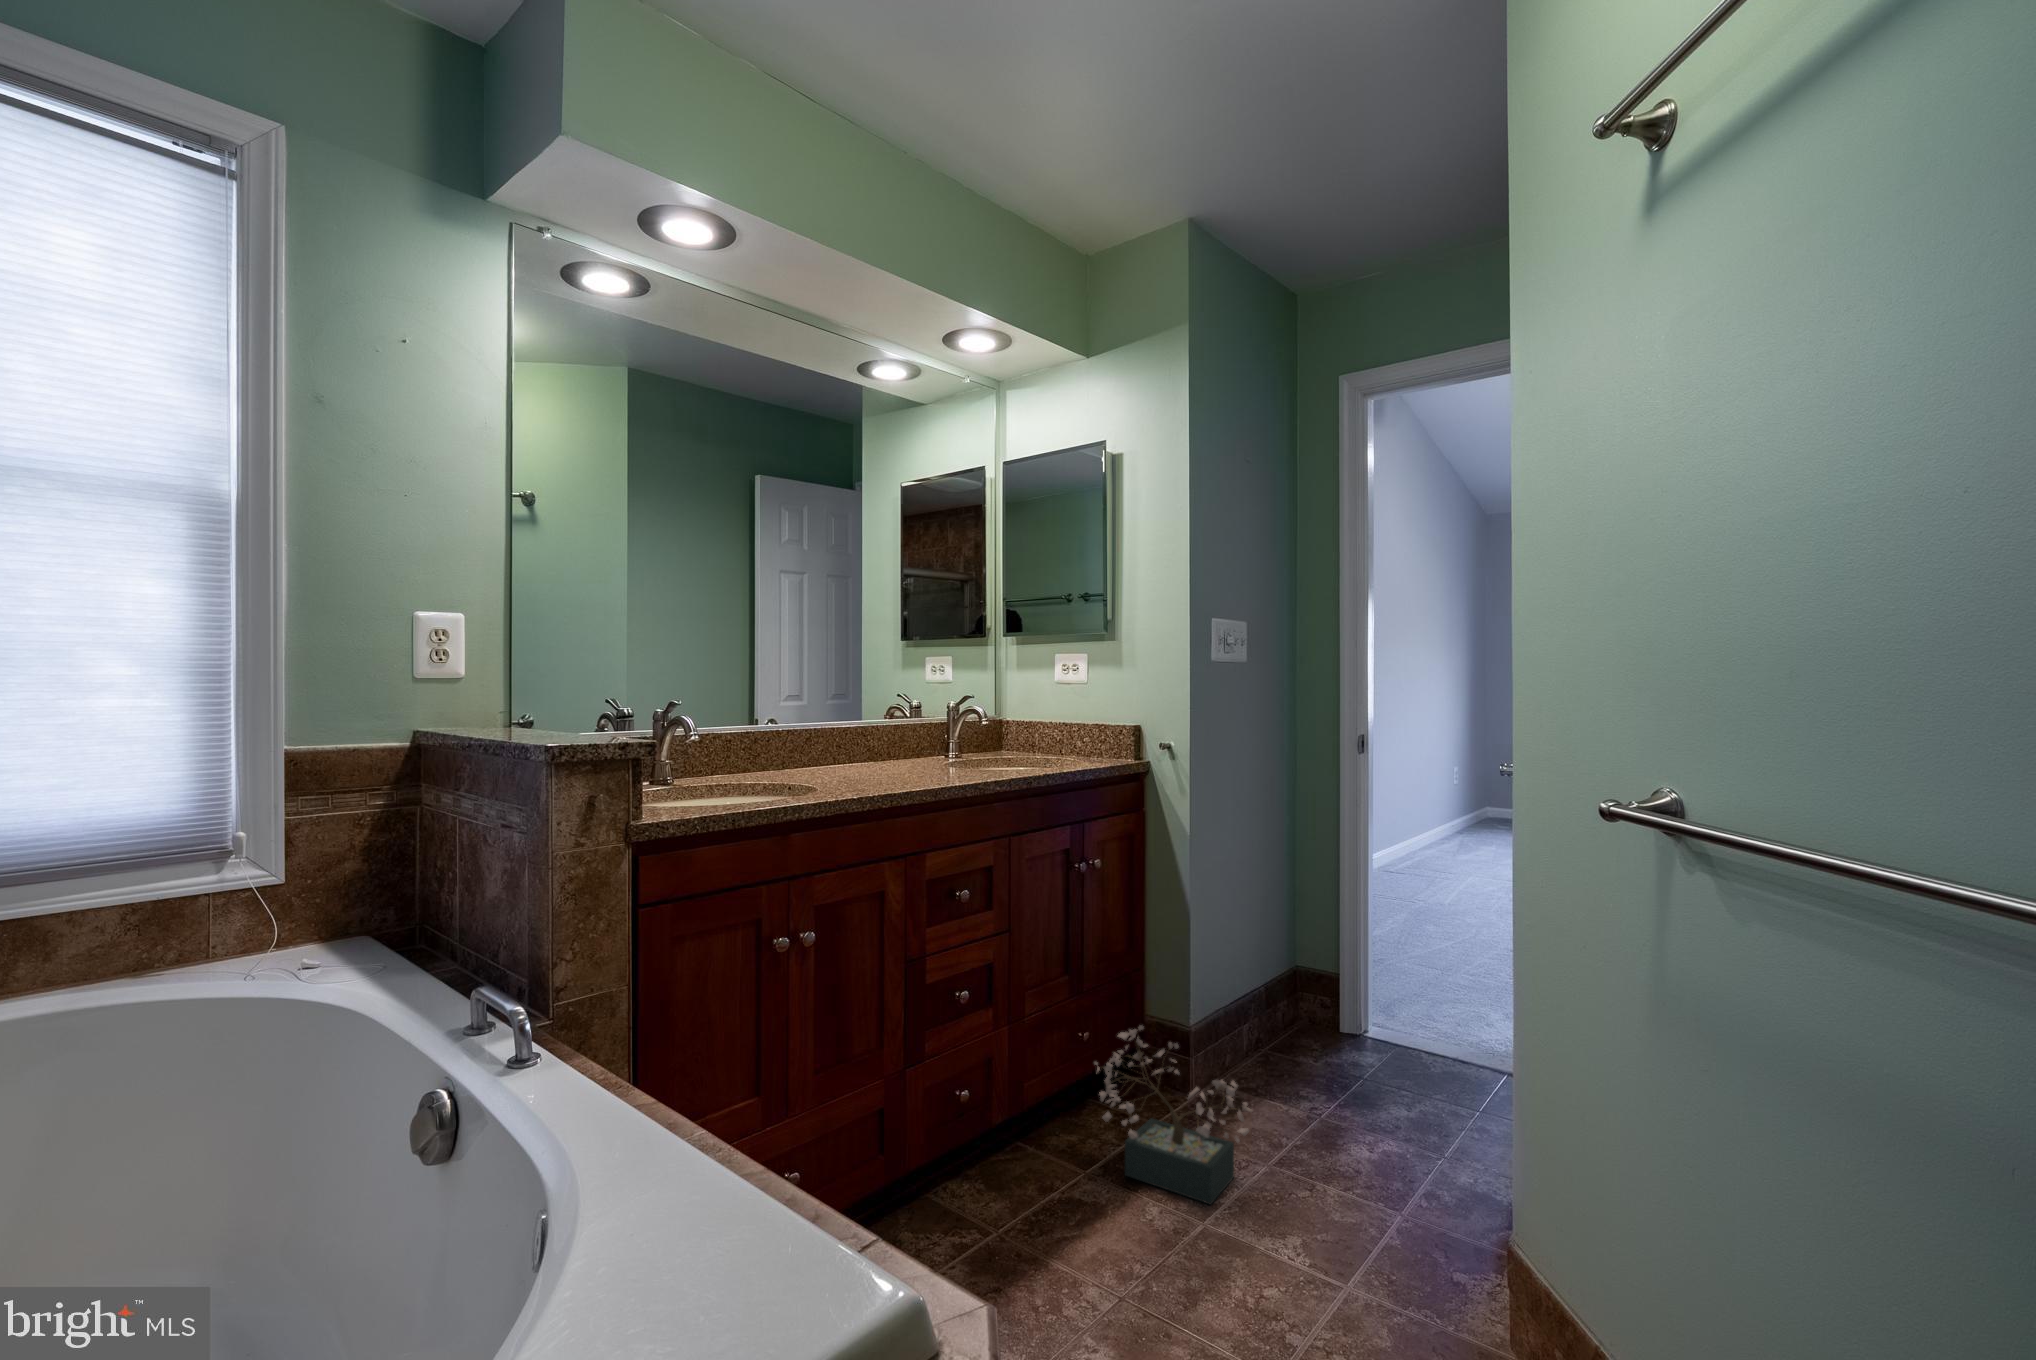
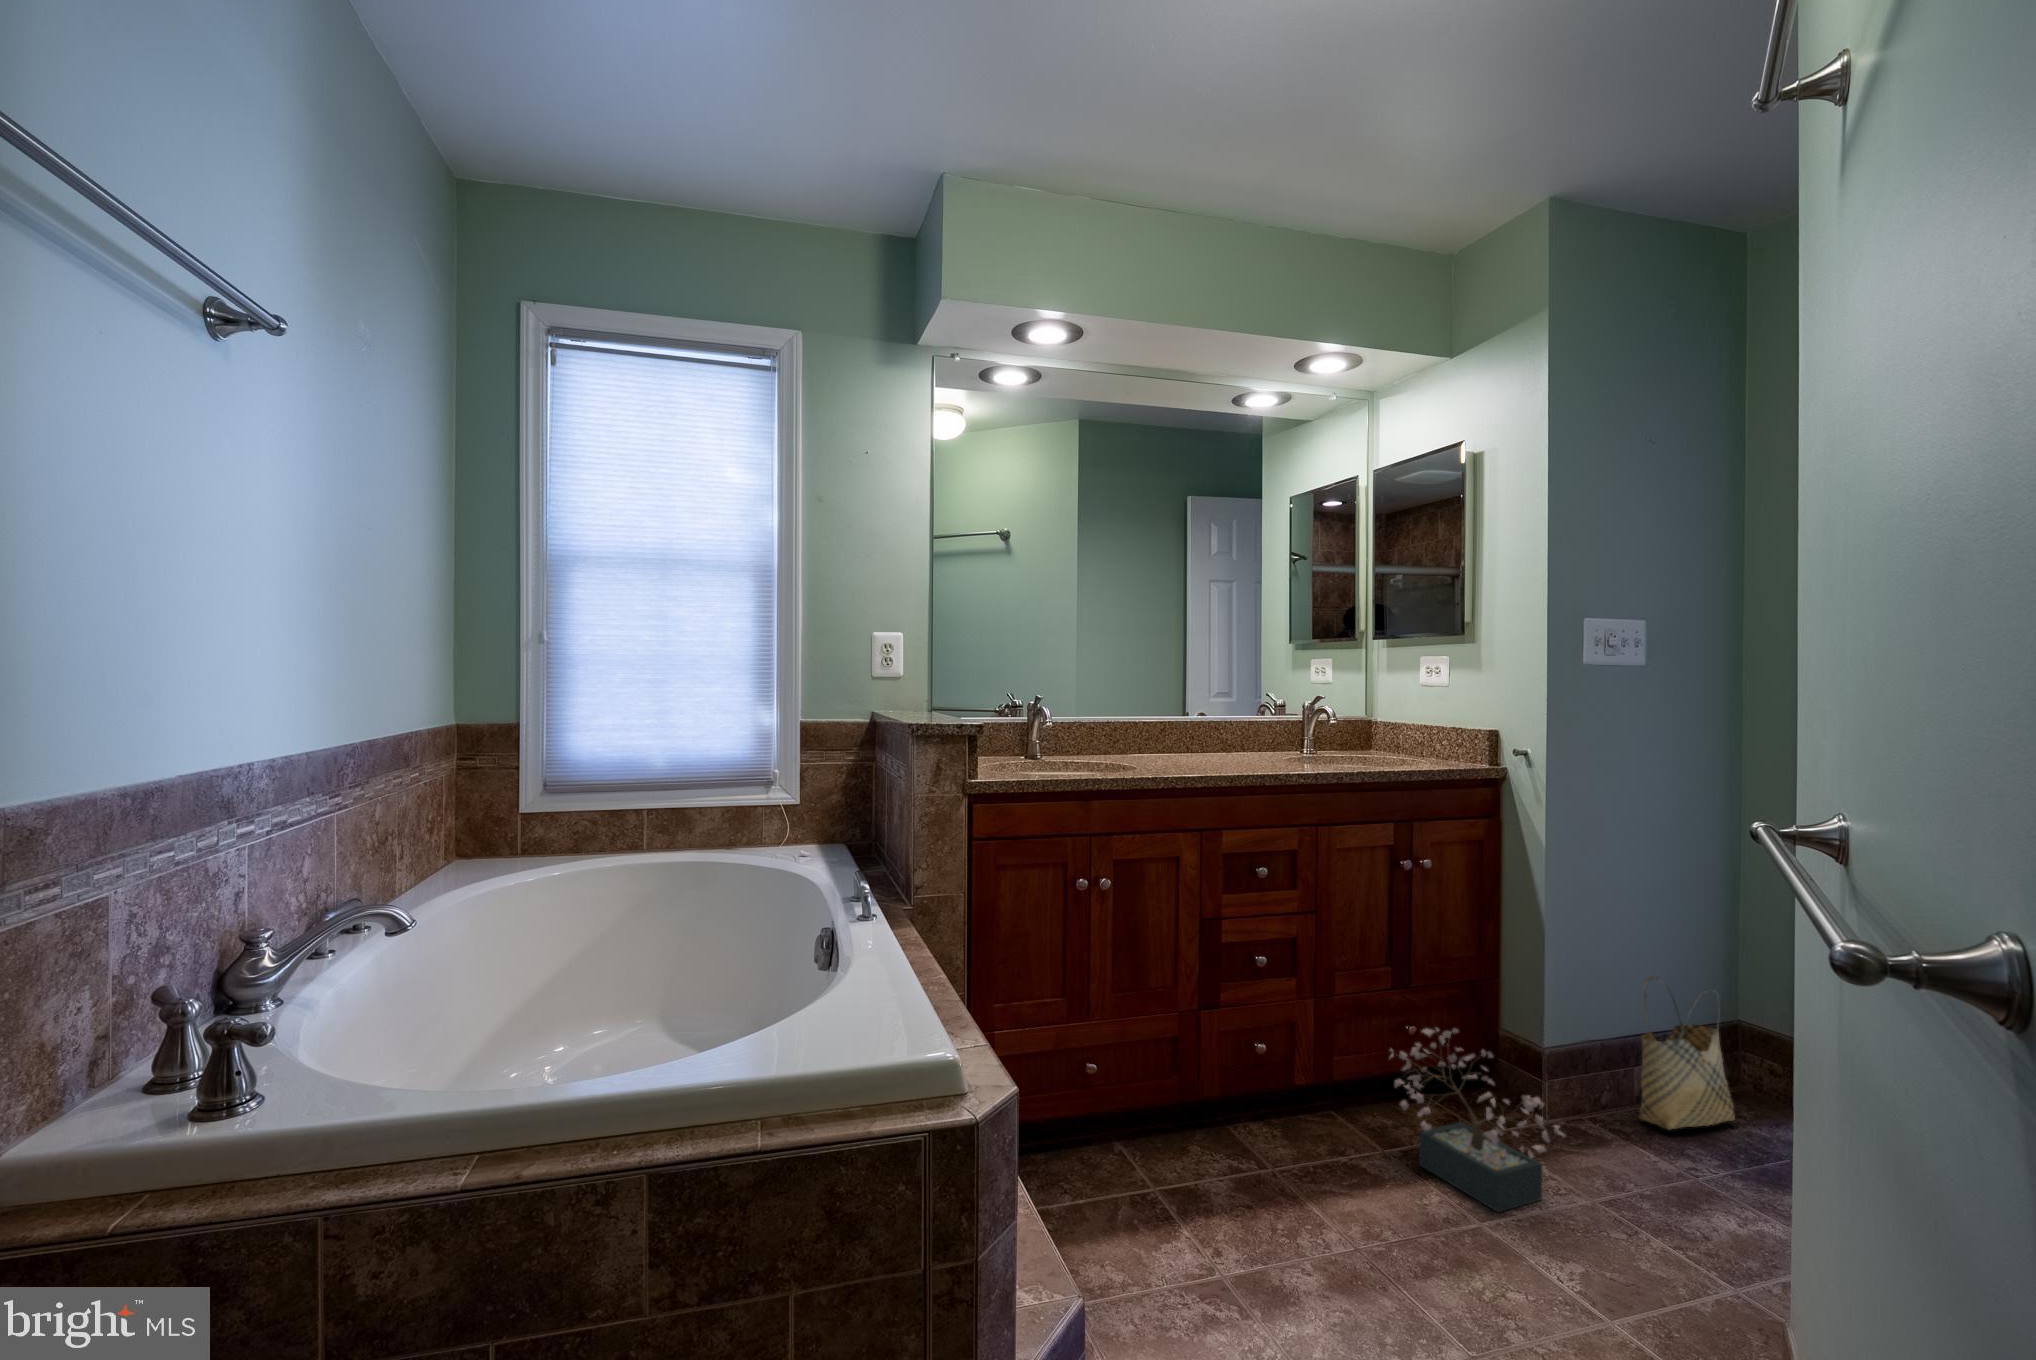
woven basket: none [1253,938,1315,1074] -> present [1639,976,1735,1130]

